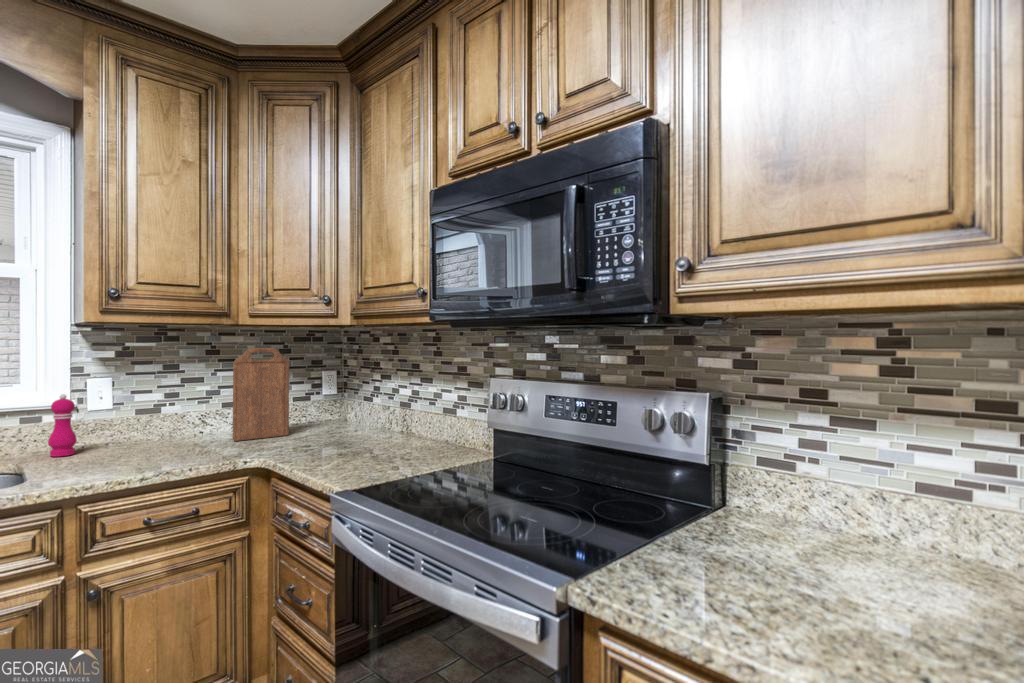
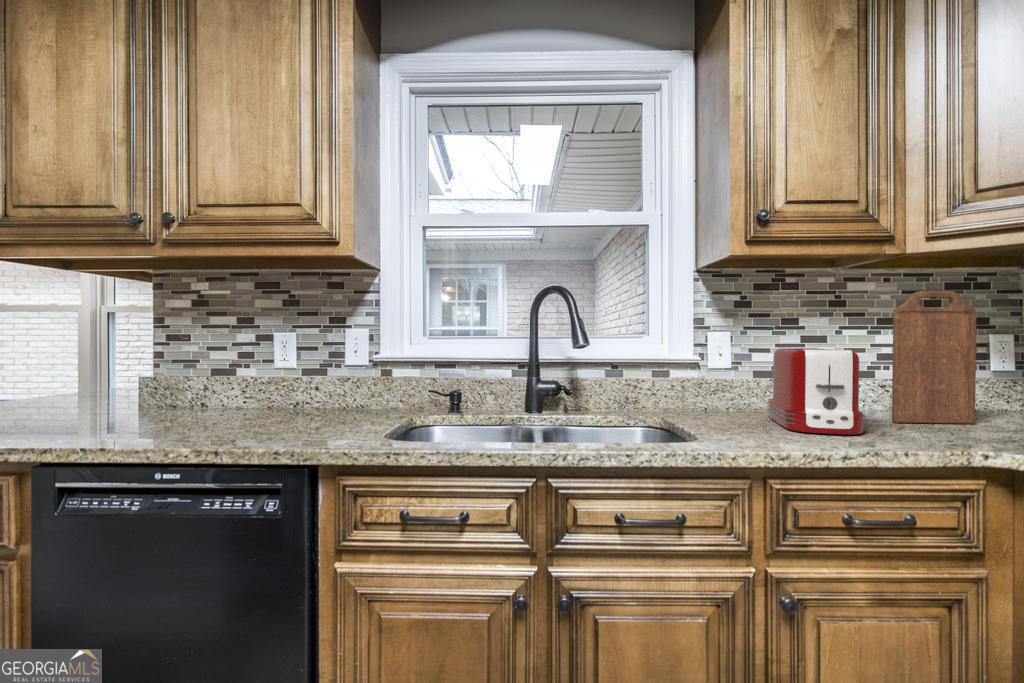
toaster: none [128,391,192,461] -> present [768,348,865,435]
pepper mill: present [48,394,77,457] -> none [683,346,709,416]

